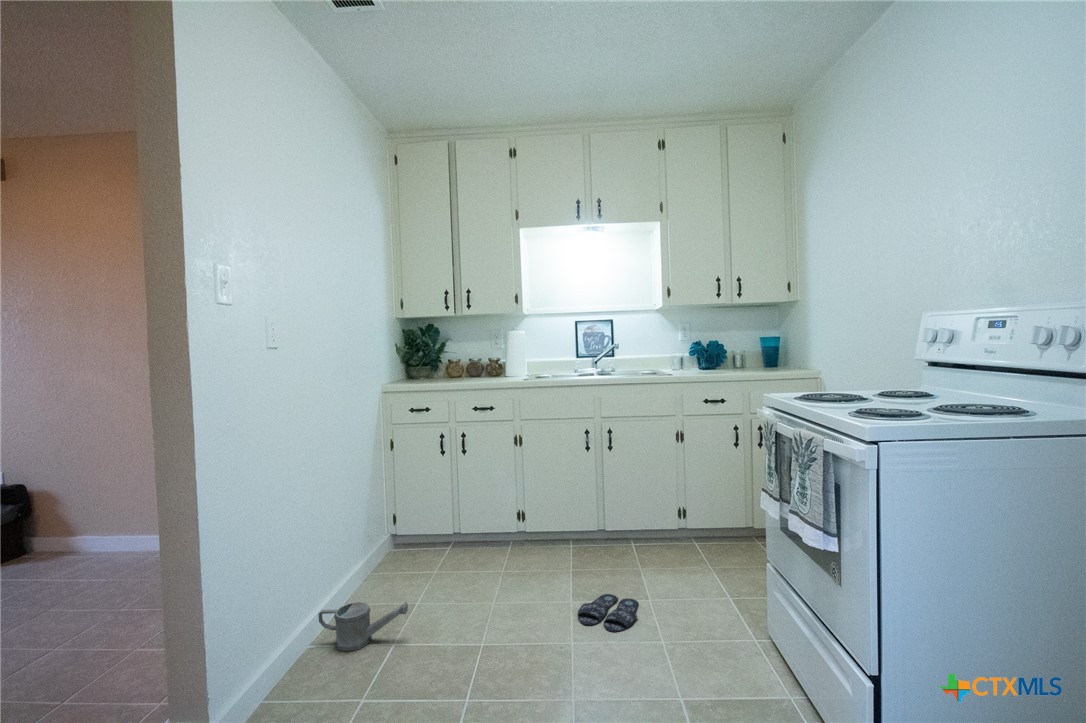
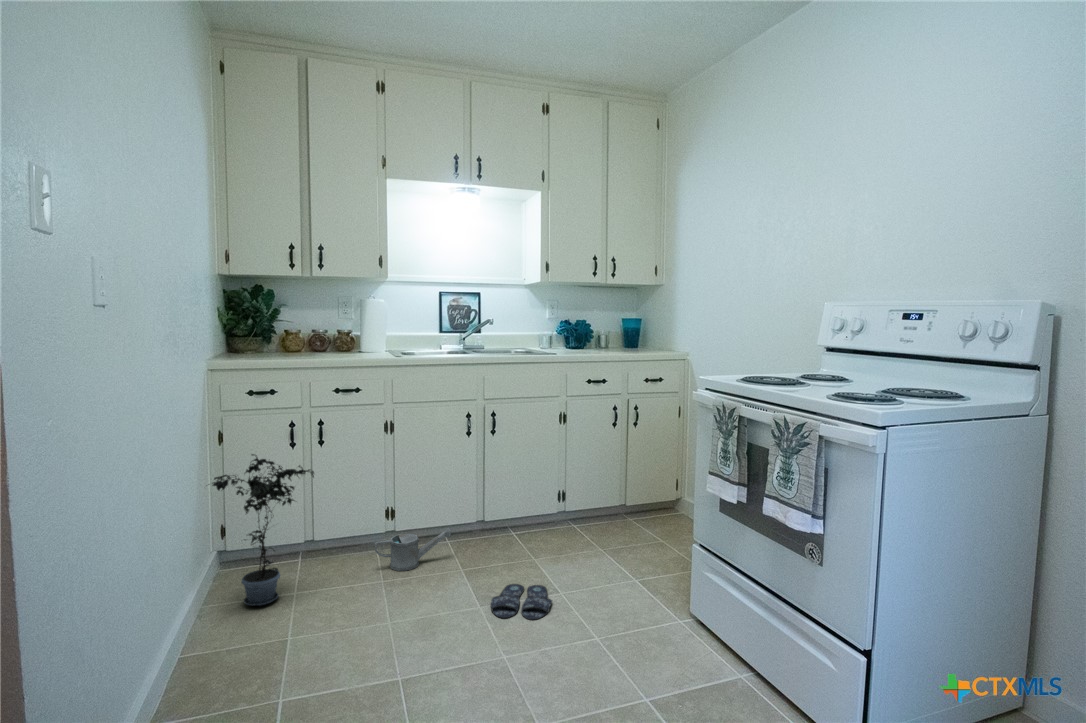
potted plant: none [370,458,449,580] -> present [212,454,314,606]
watering can: present [318,602,408,651] -> present [375,527,451,571]

